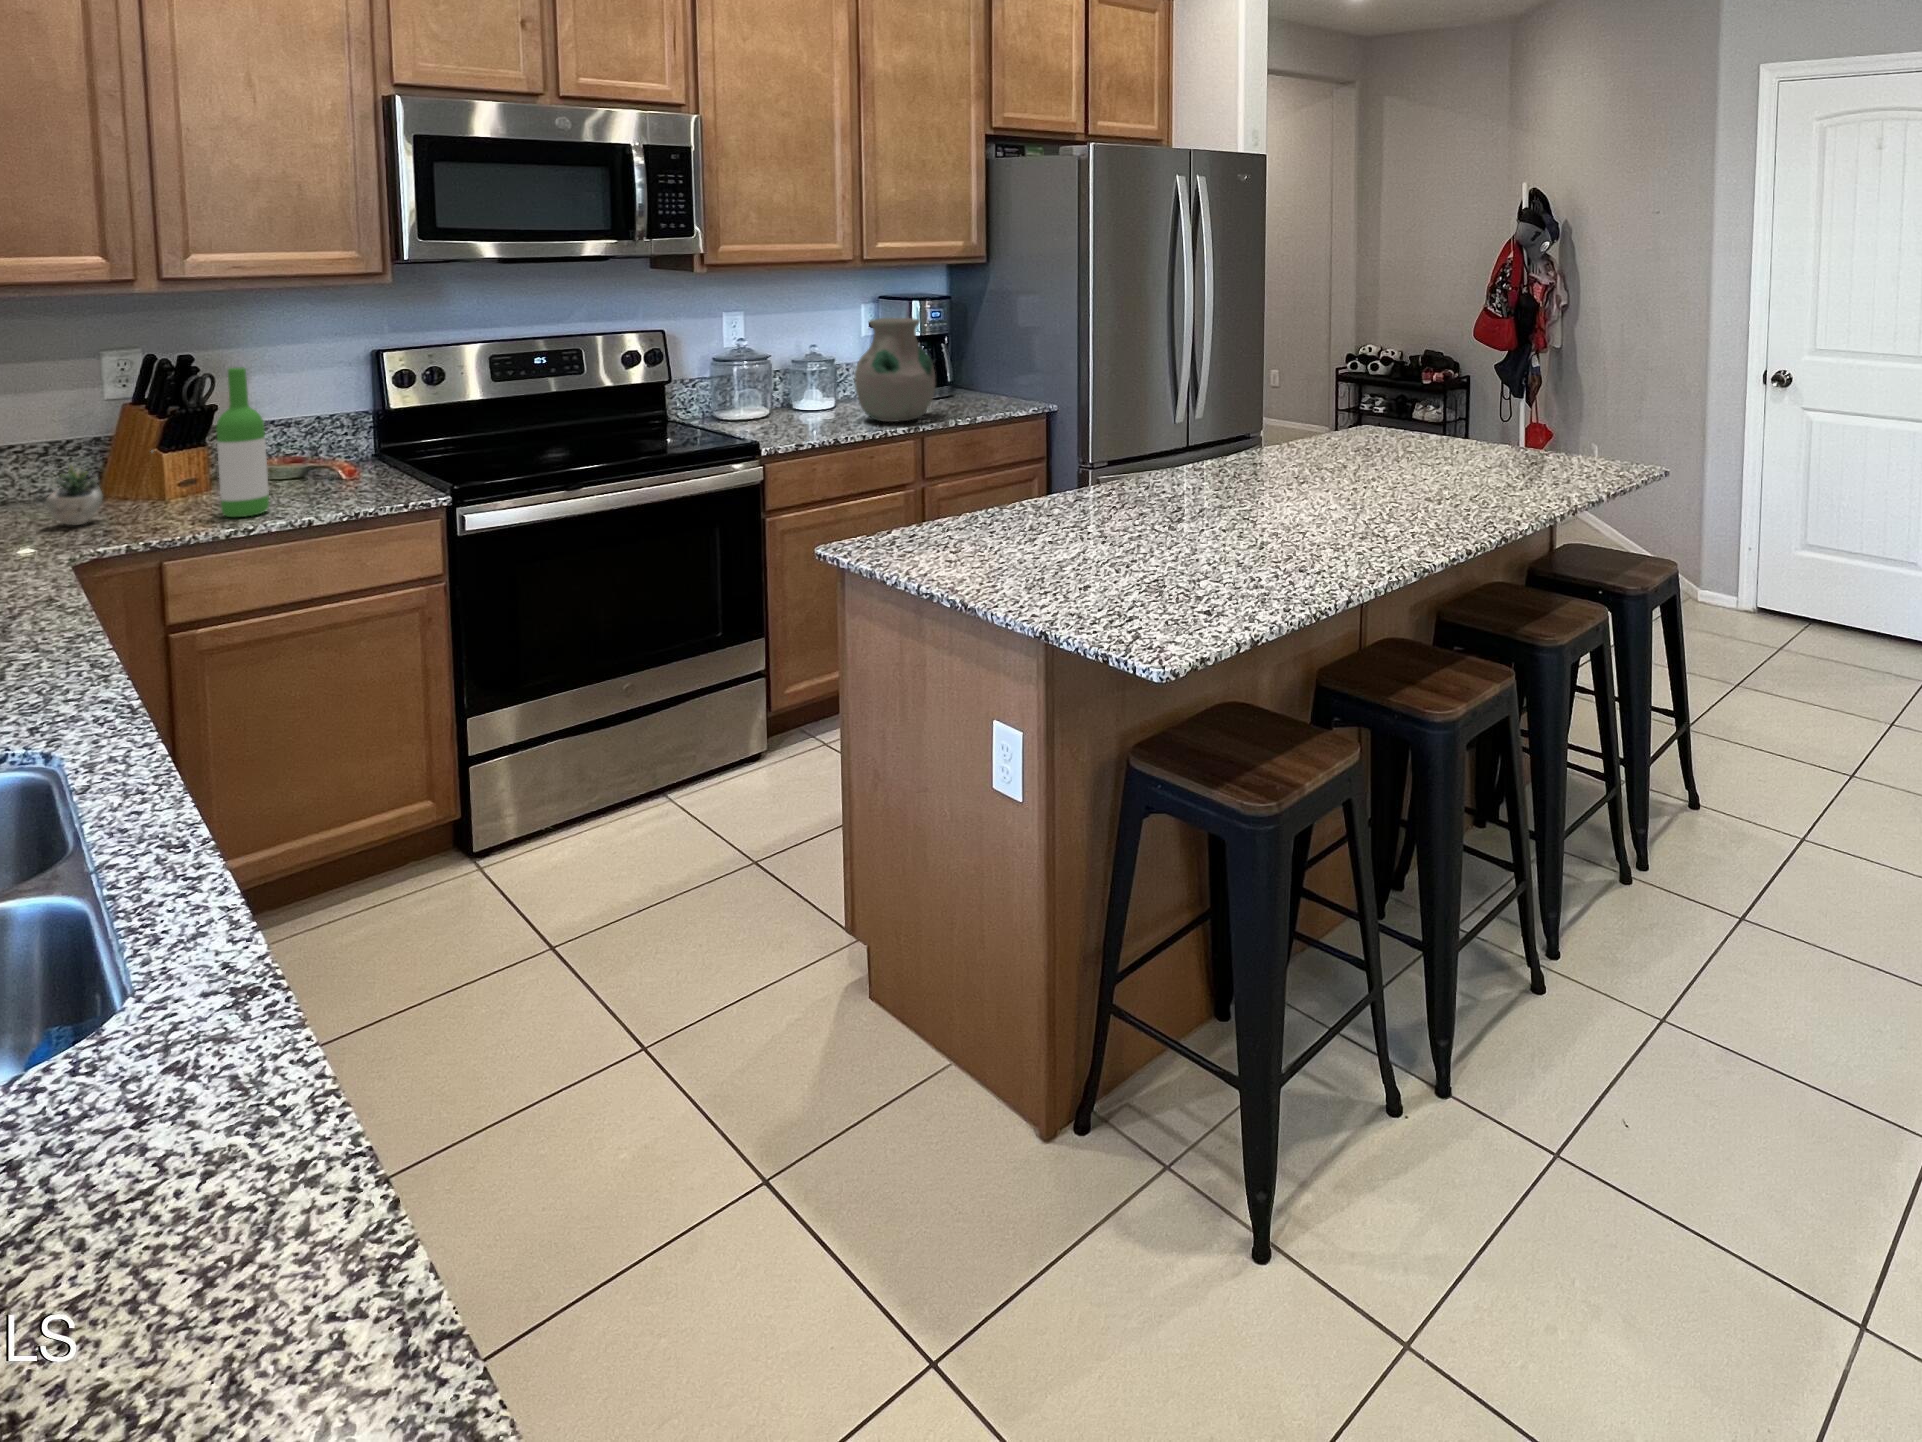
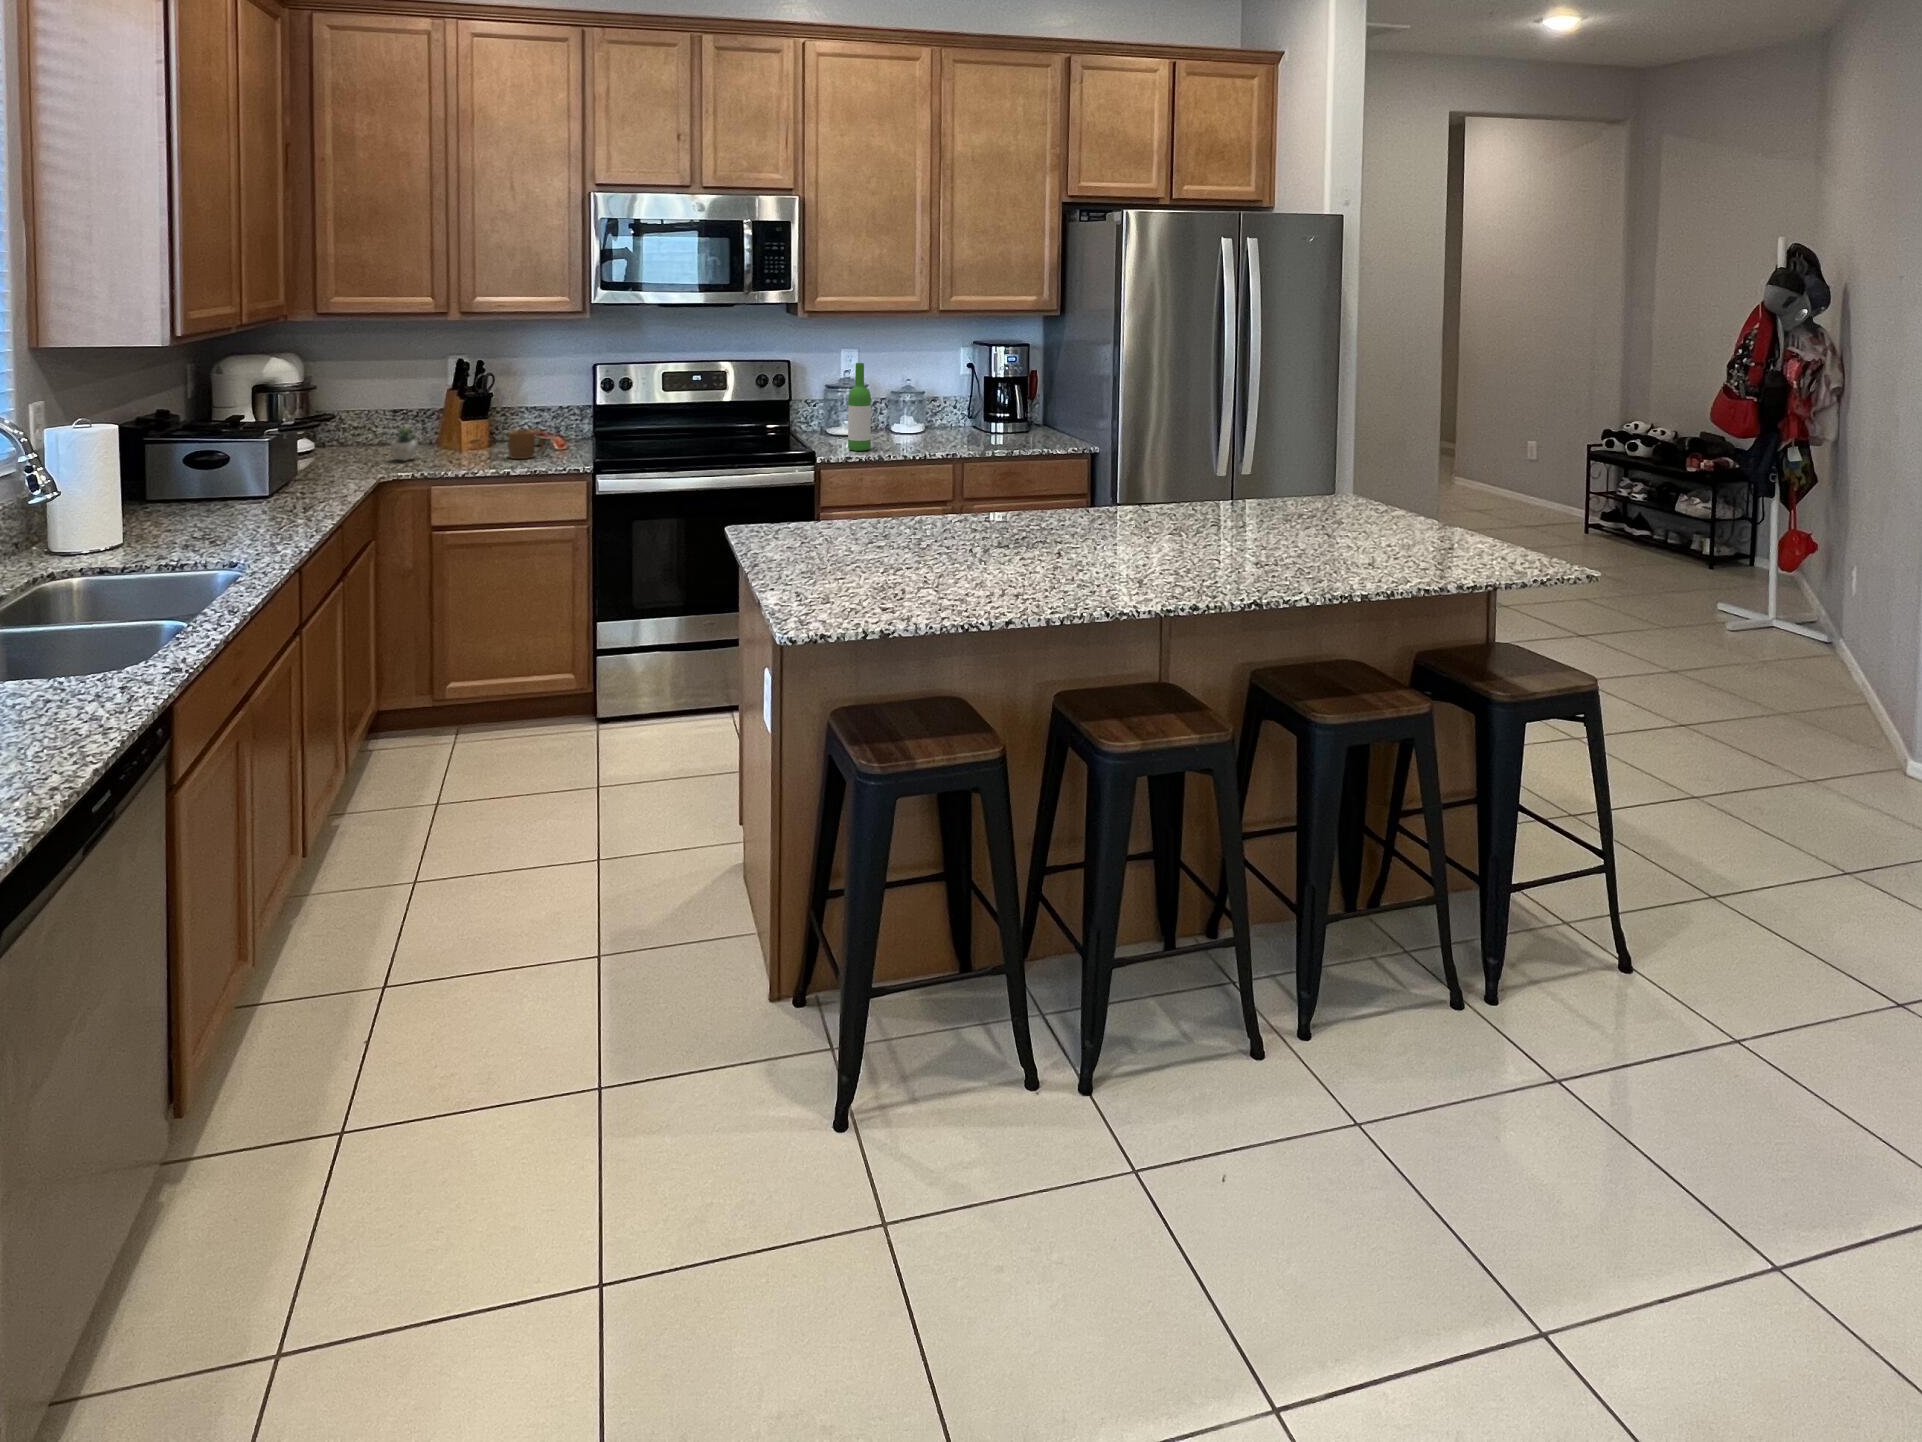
vase: present [854,318,935,422] -> none [914,360,981,449]
wine bottle: present [216,367,269,517] -> present [848,363,871,451]
mug: none [275,453,343,499] -> present [508,430,543,459]

